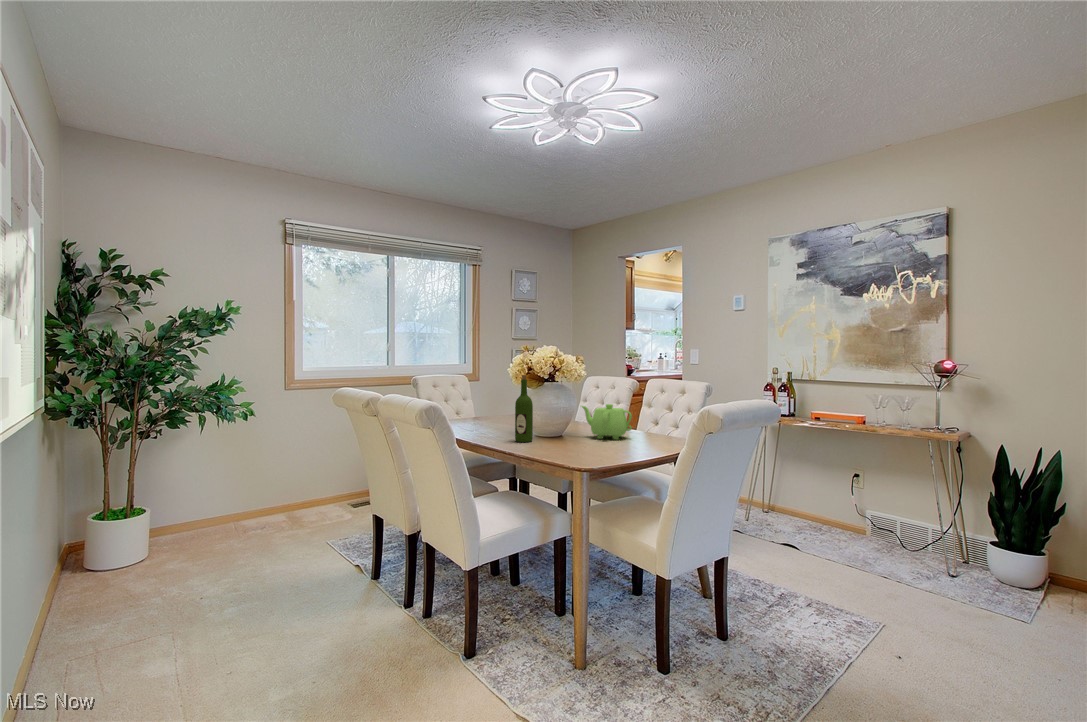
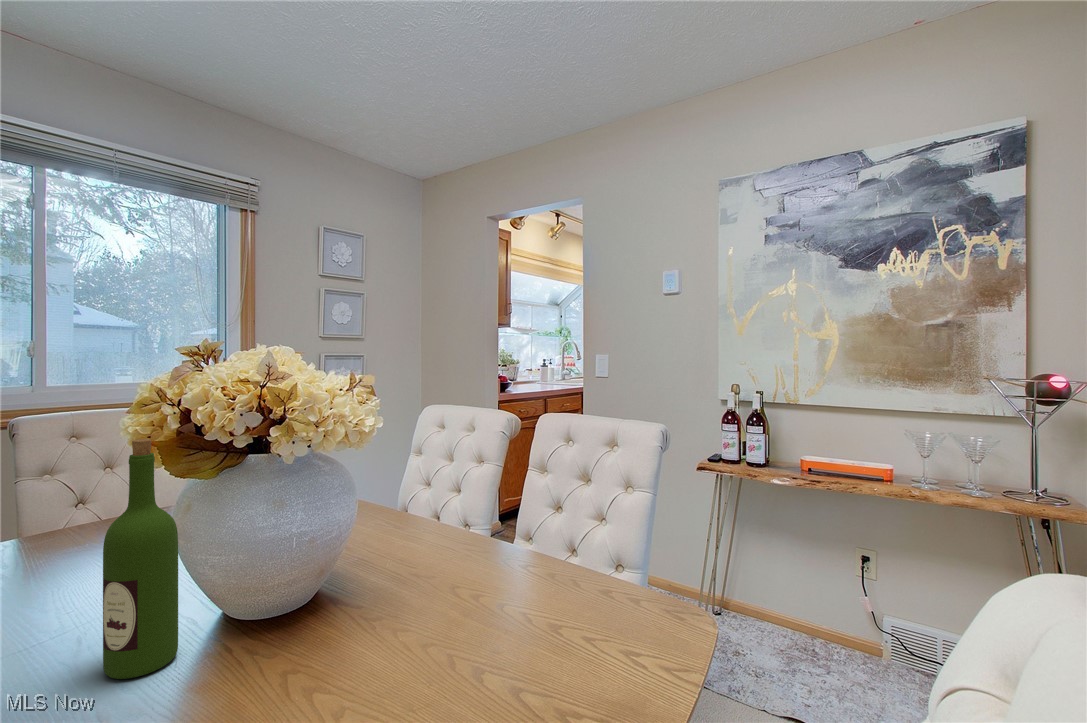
teapot: present [582,404,632,440] -> none [362,503,506,613]

